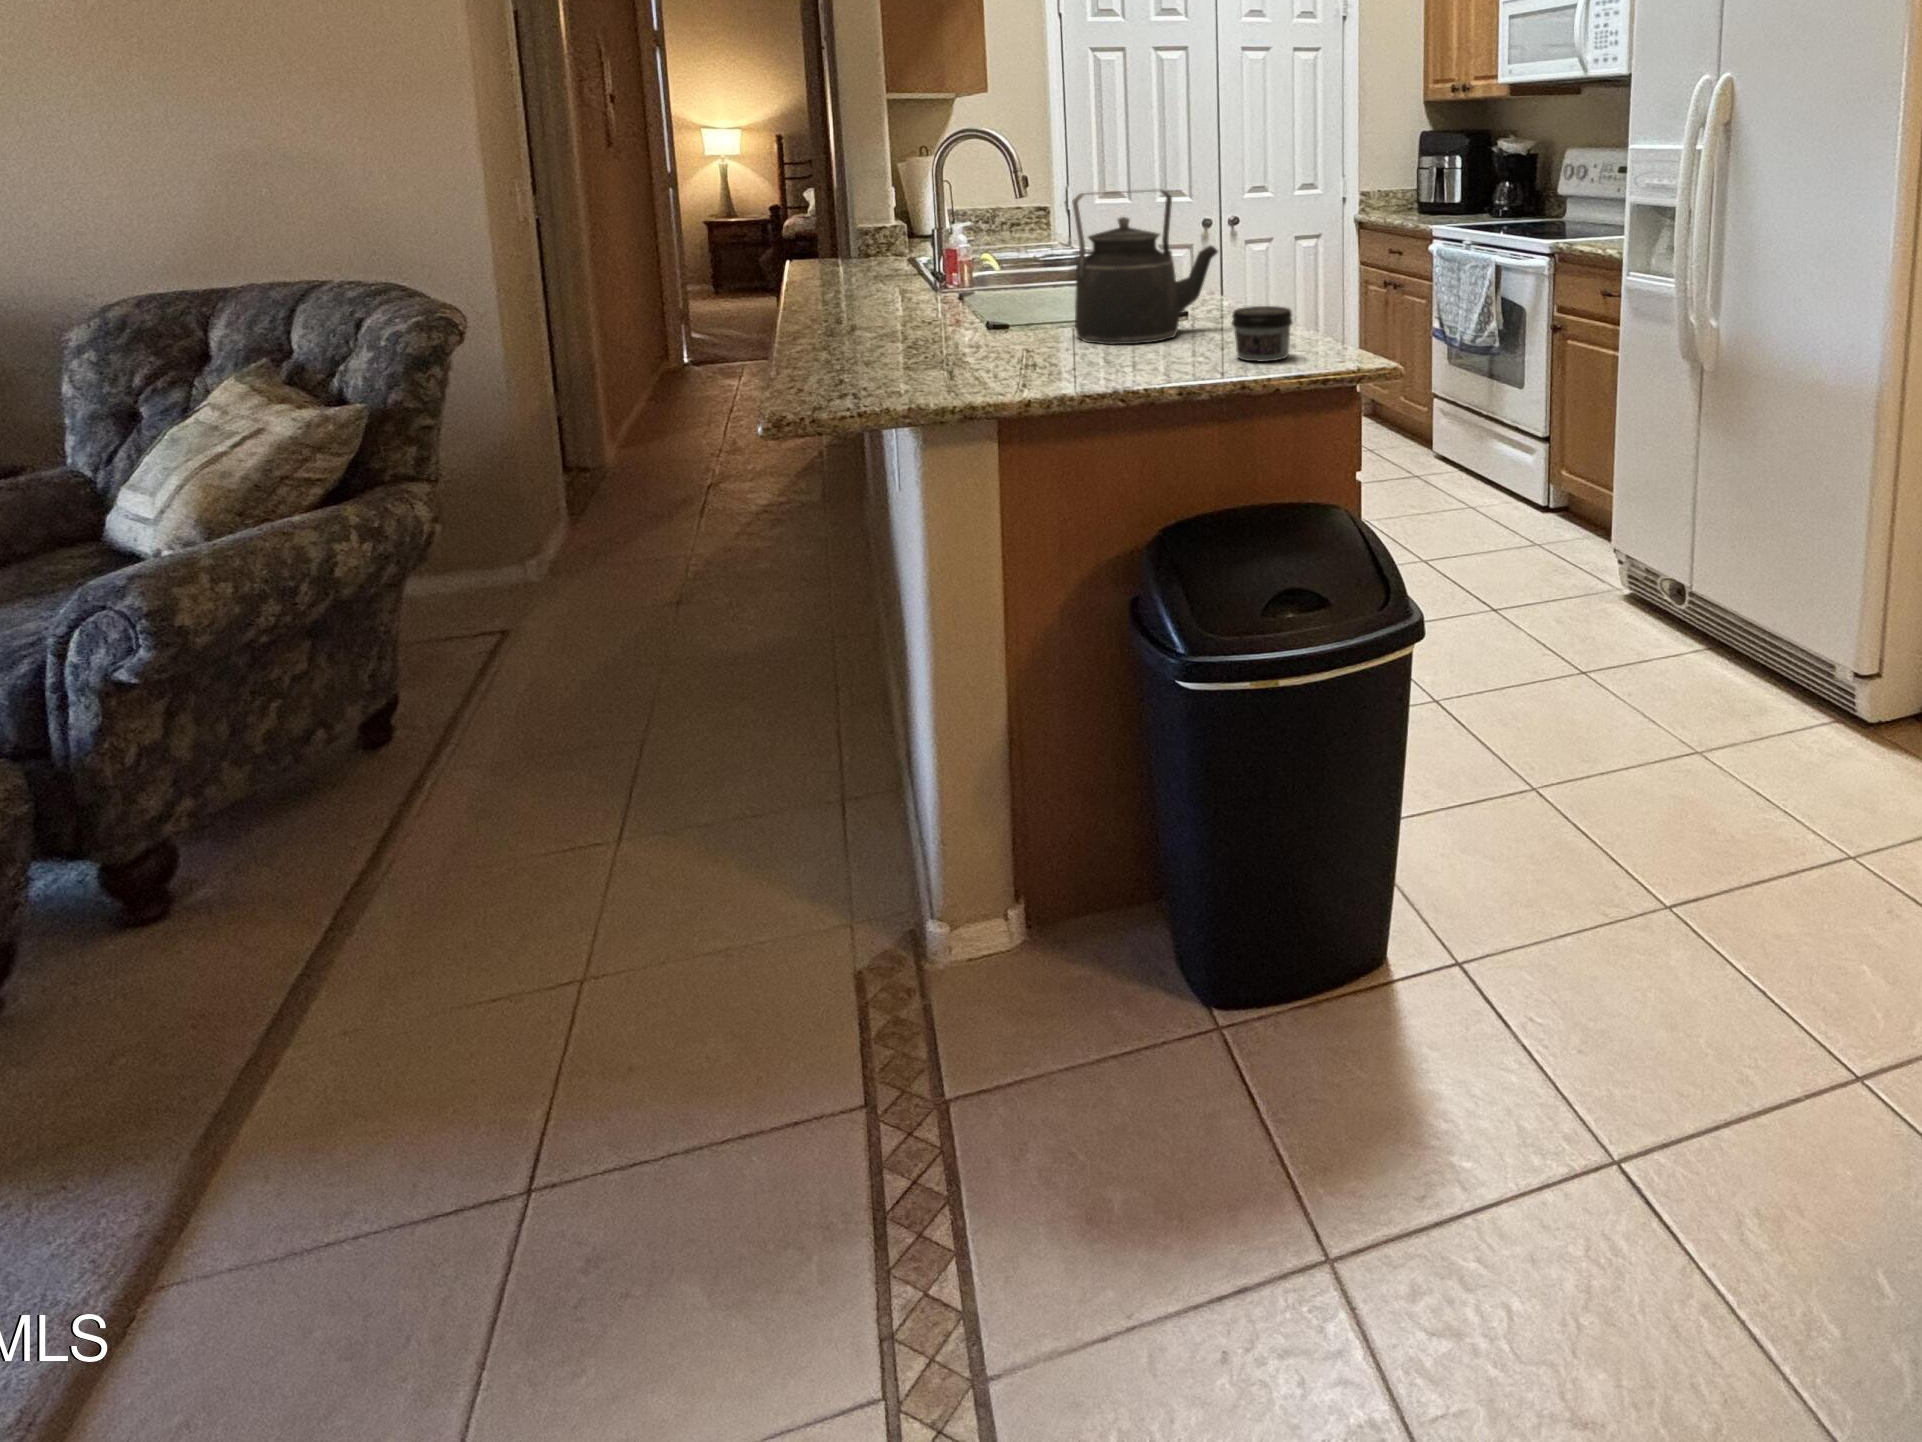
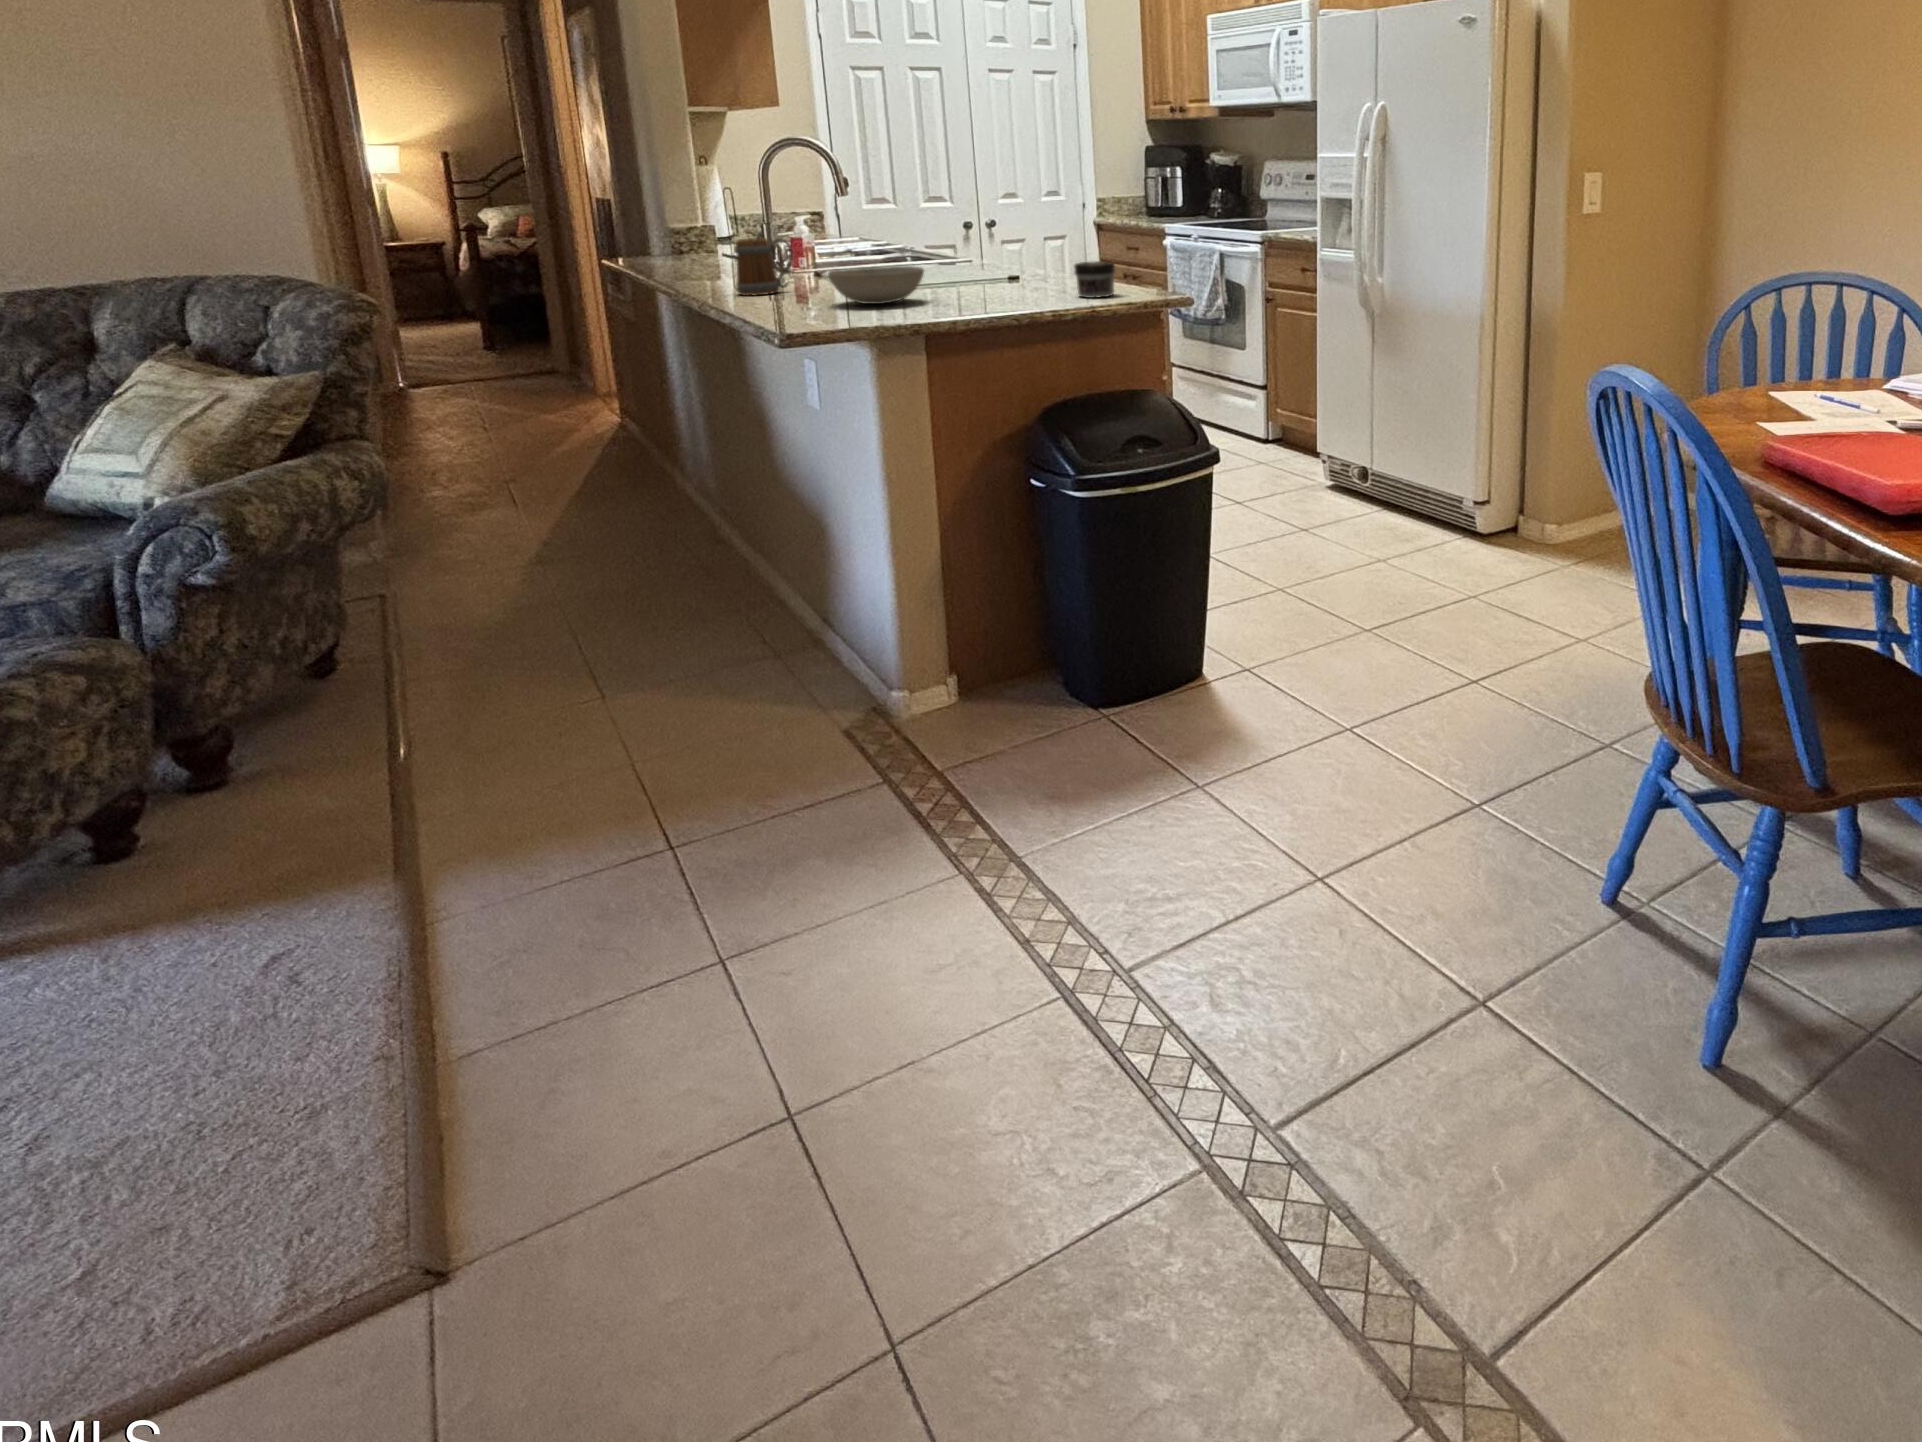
kettle: present [1072,190,1218,344] -> none [945,183,1049,294]
mug: none [817,256,890,332] -> present [735,238,793,296]
bowl: none [894,304,1024,359] -> present [828,266,924,304]

